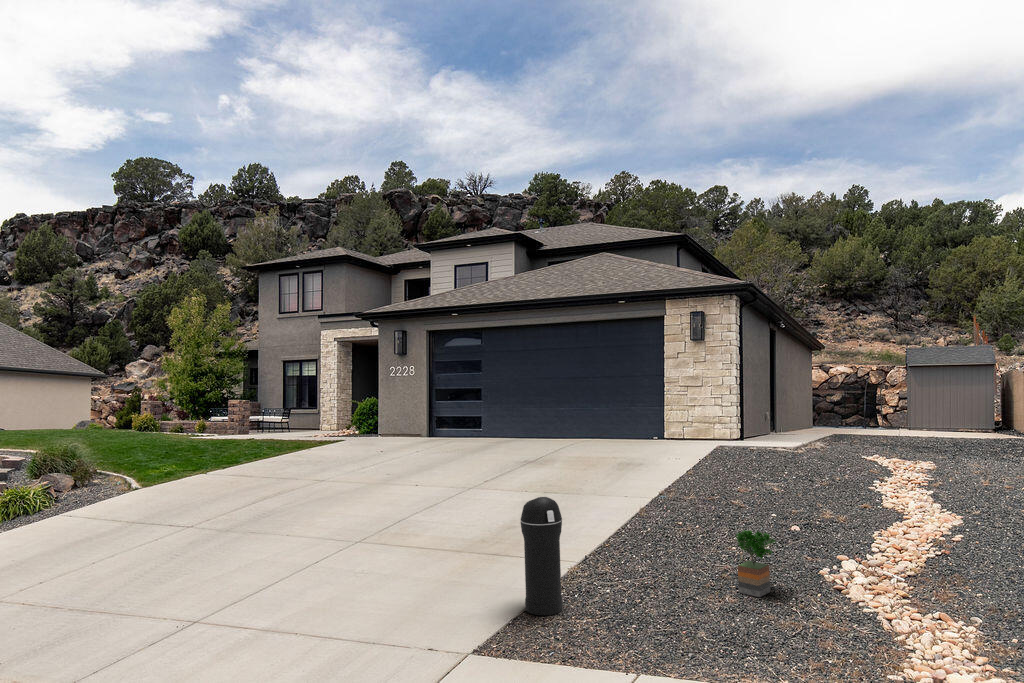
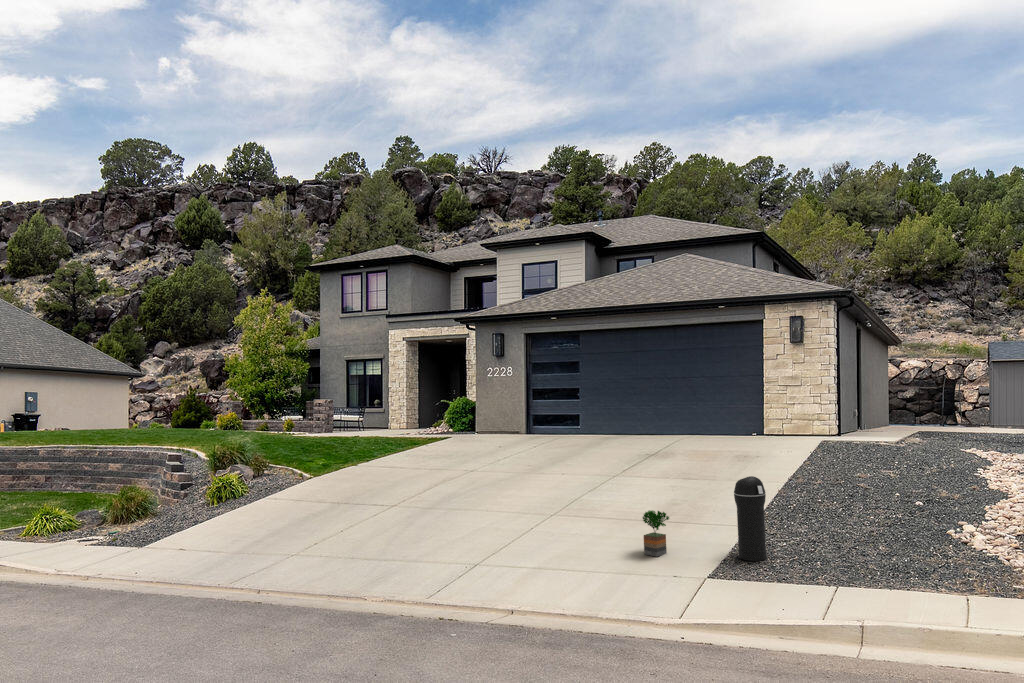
potted tree: present [736,530,775,597] -> present [643,511,669,557]

